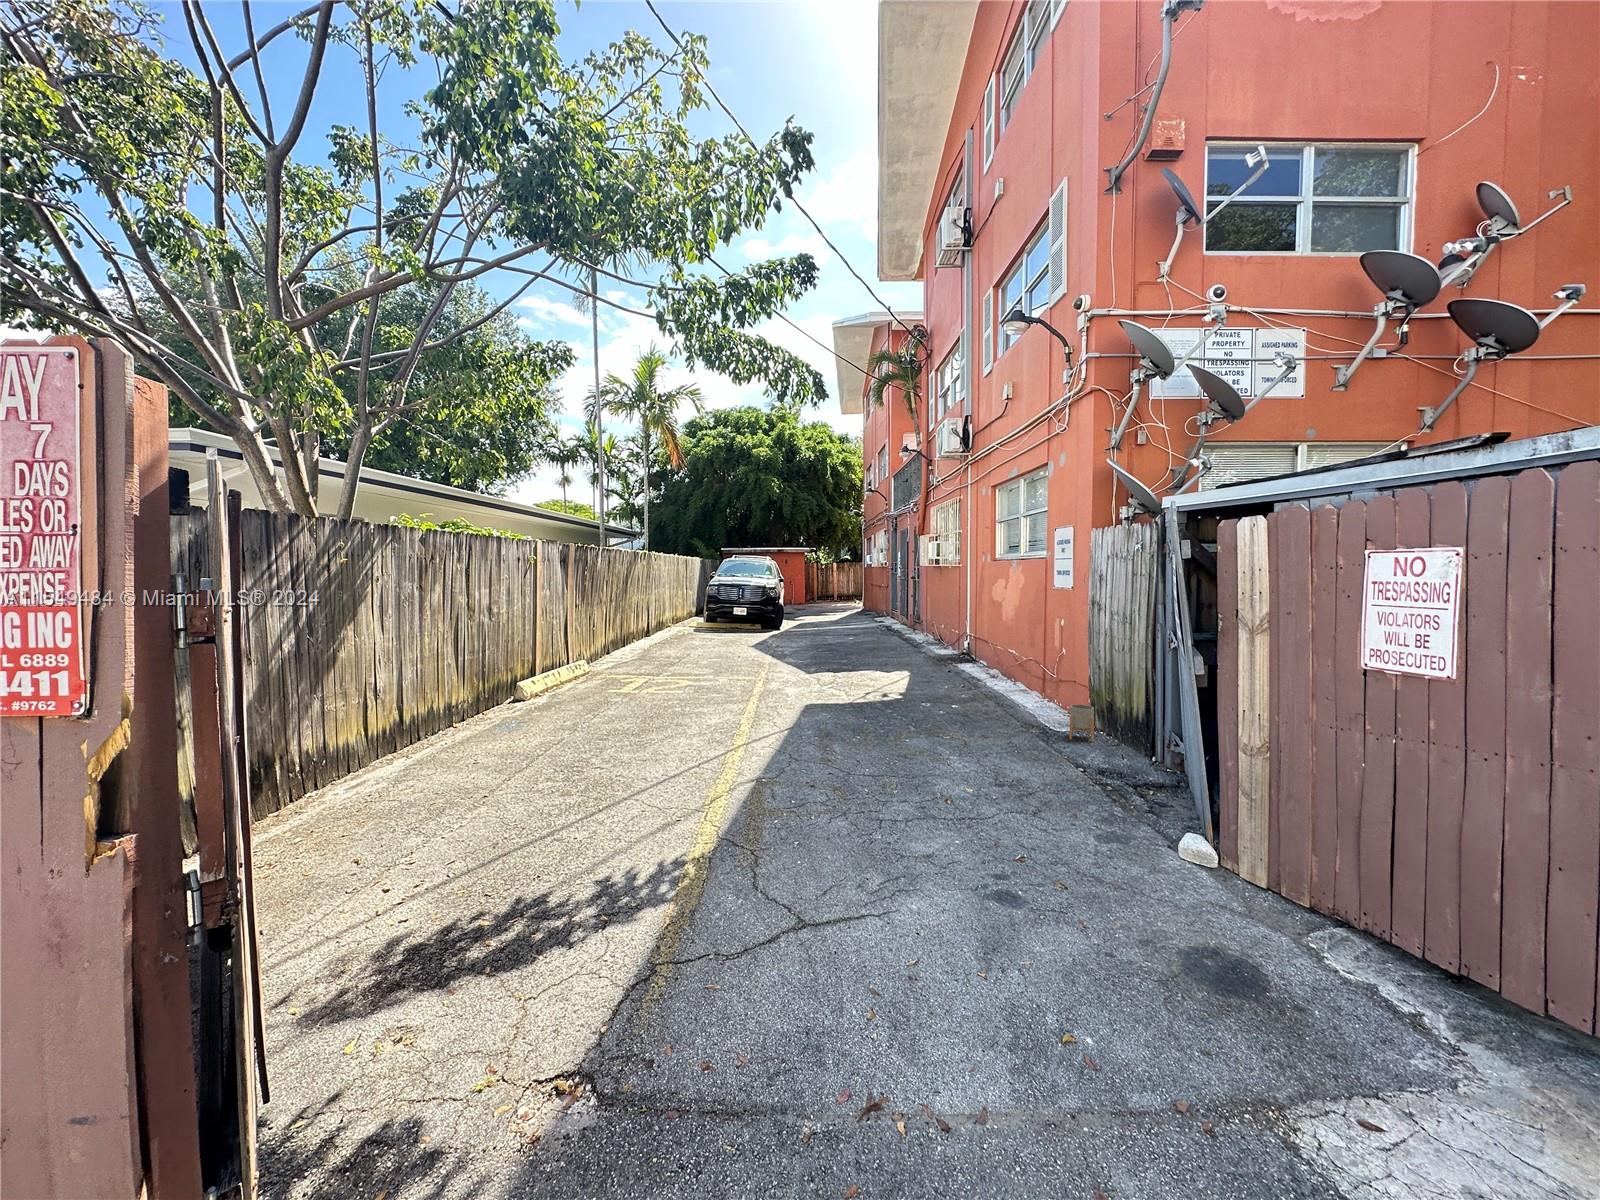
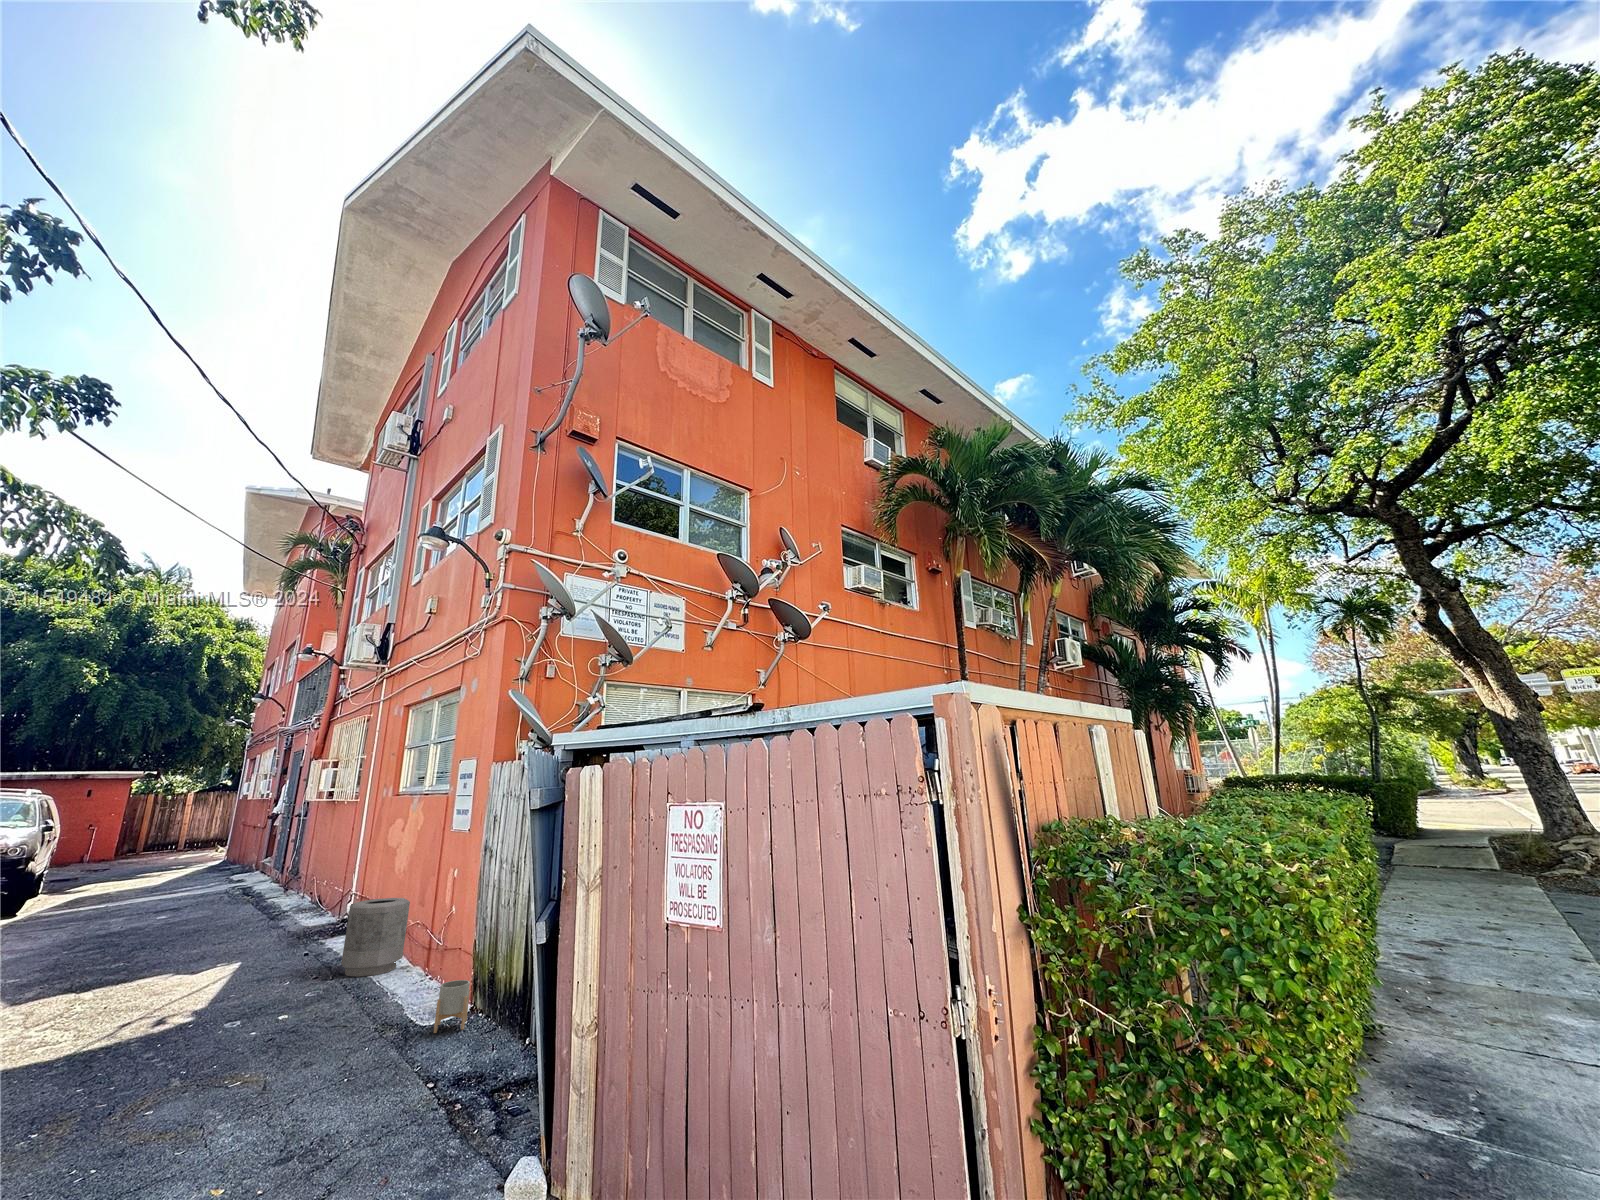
trash can: none [979,640,1023,694] -> present [341,898,410,977]

